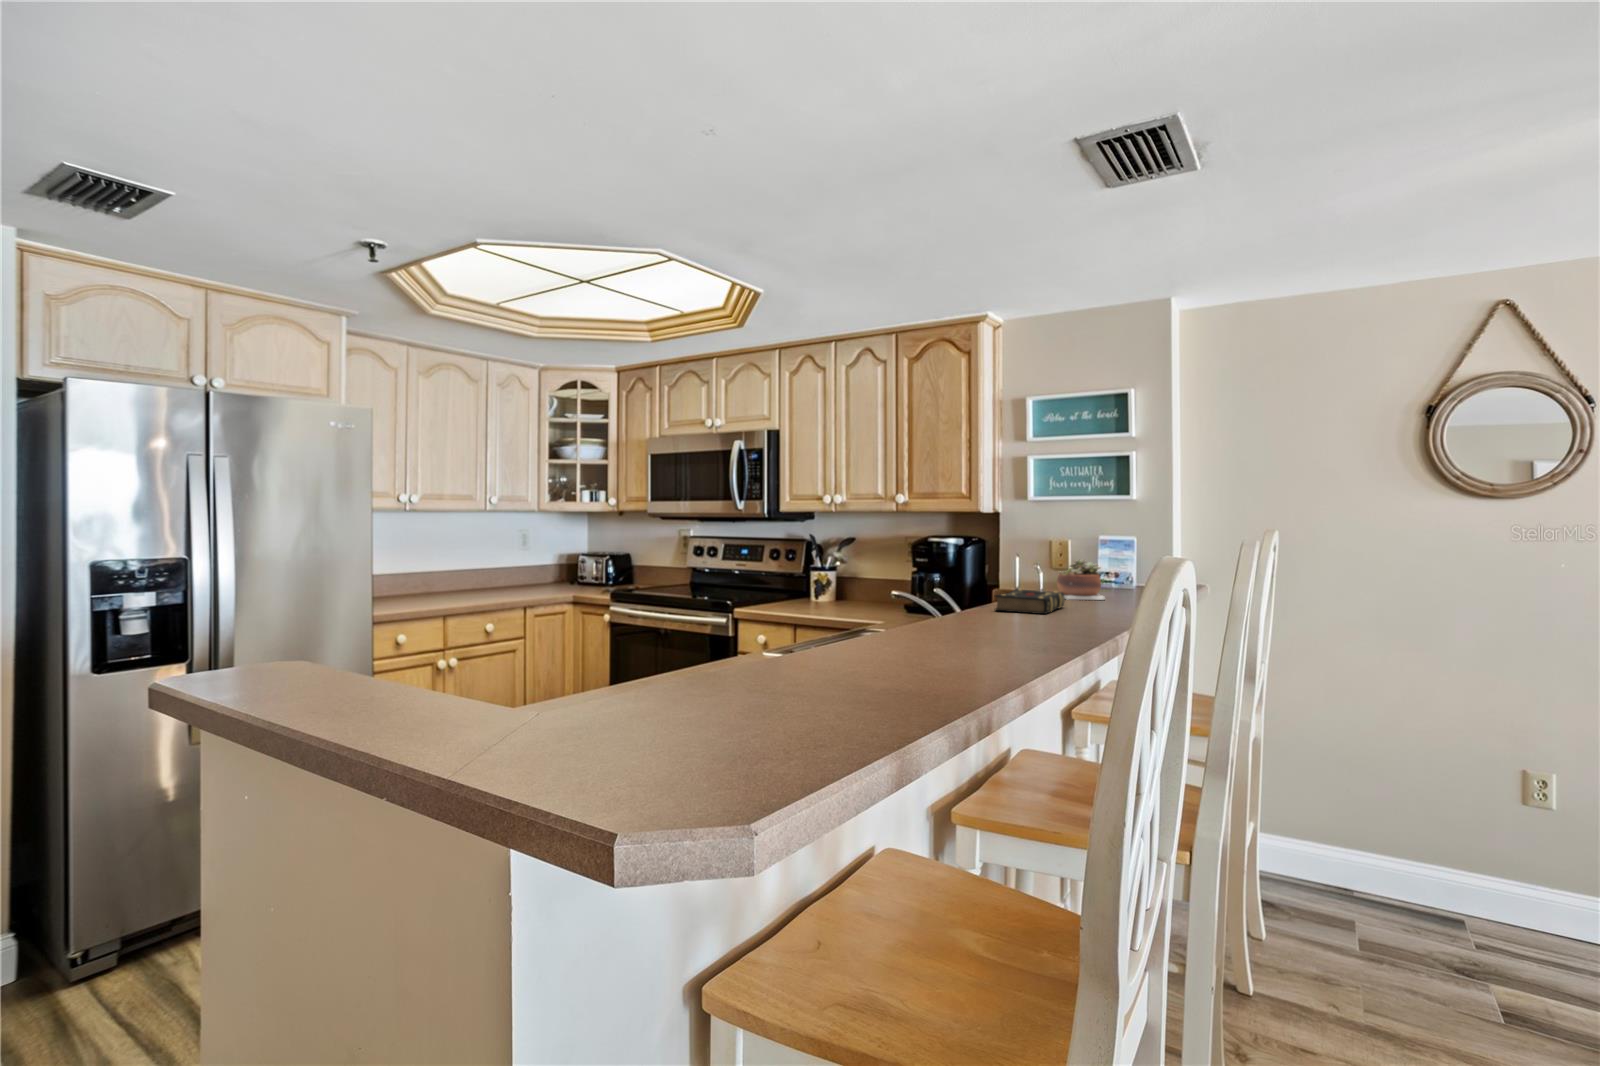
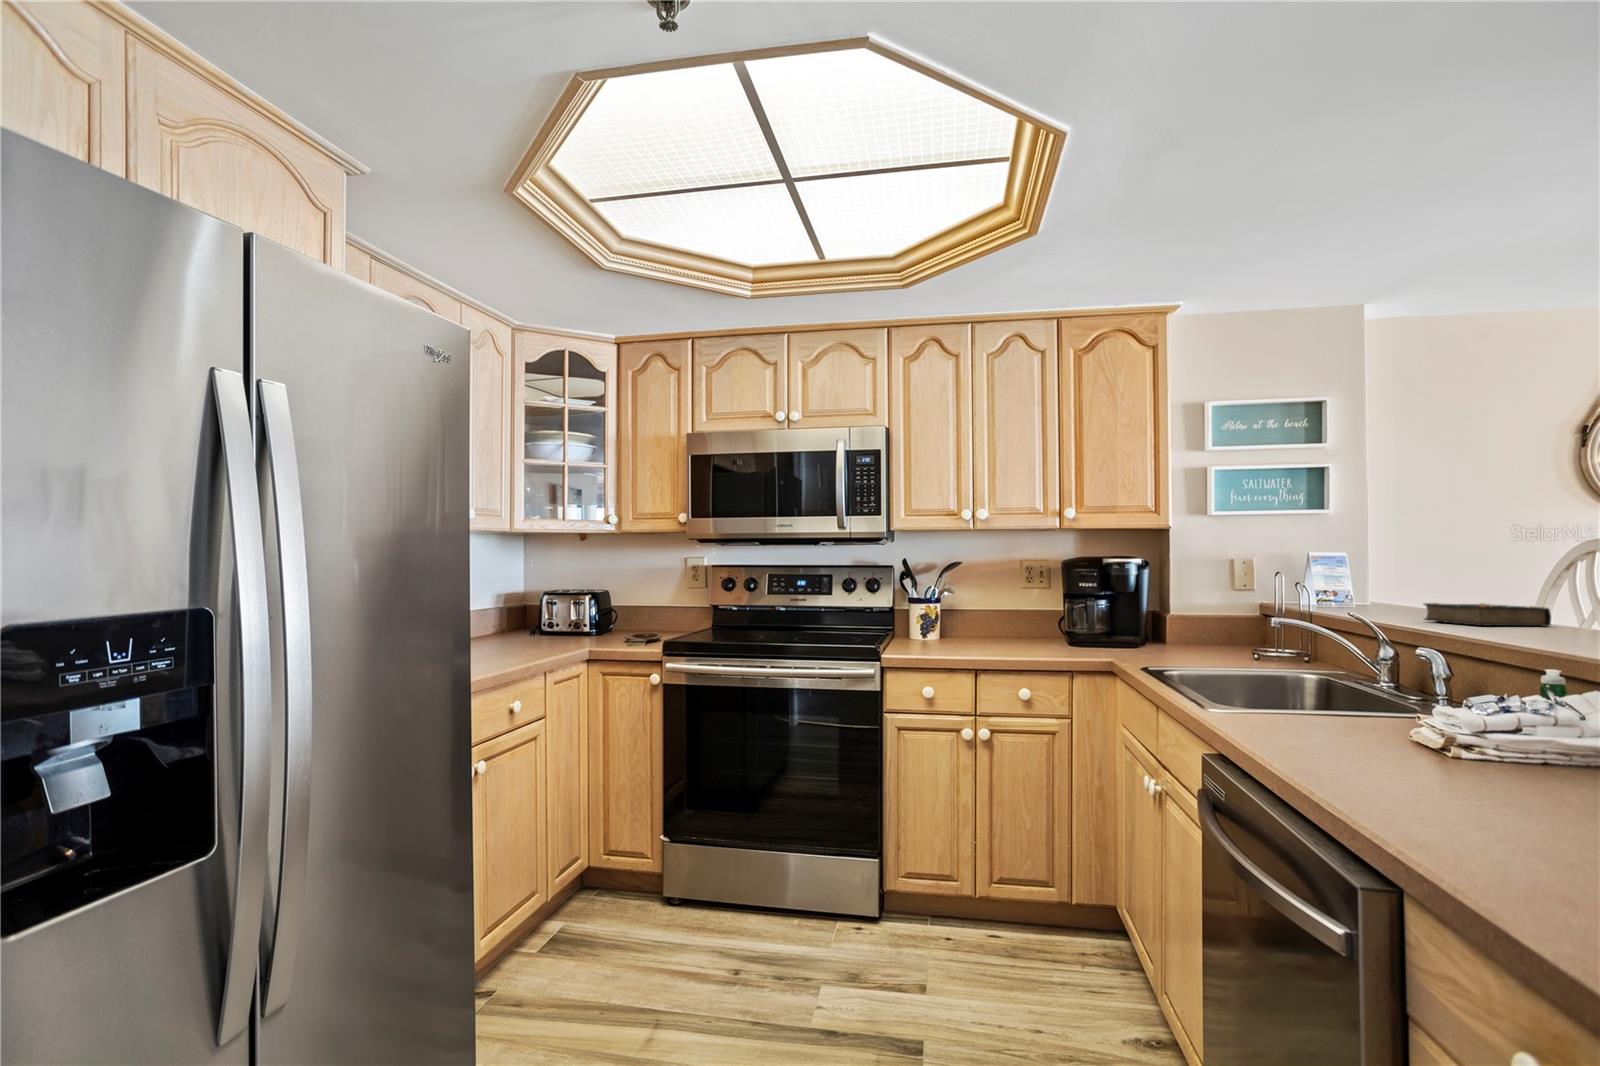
succulent plant: present [1057,559,1105,600] -> none [1360,572,1442,617]

